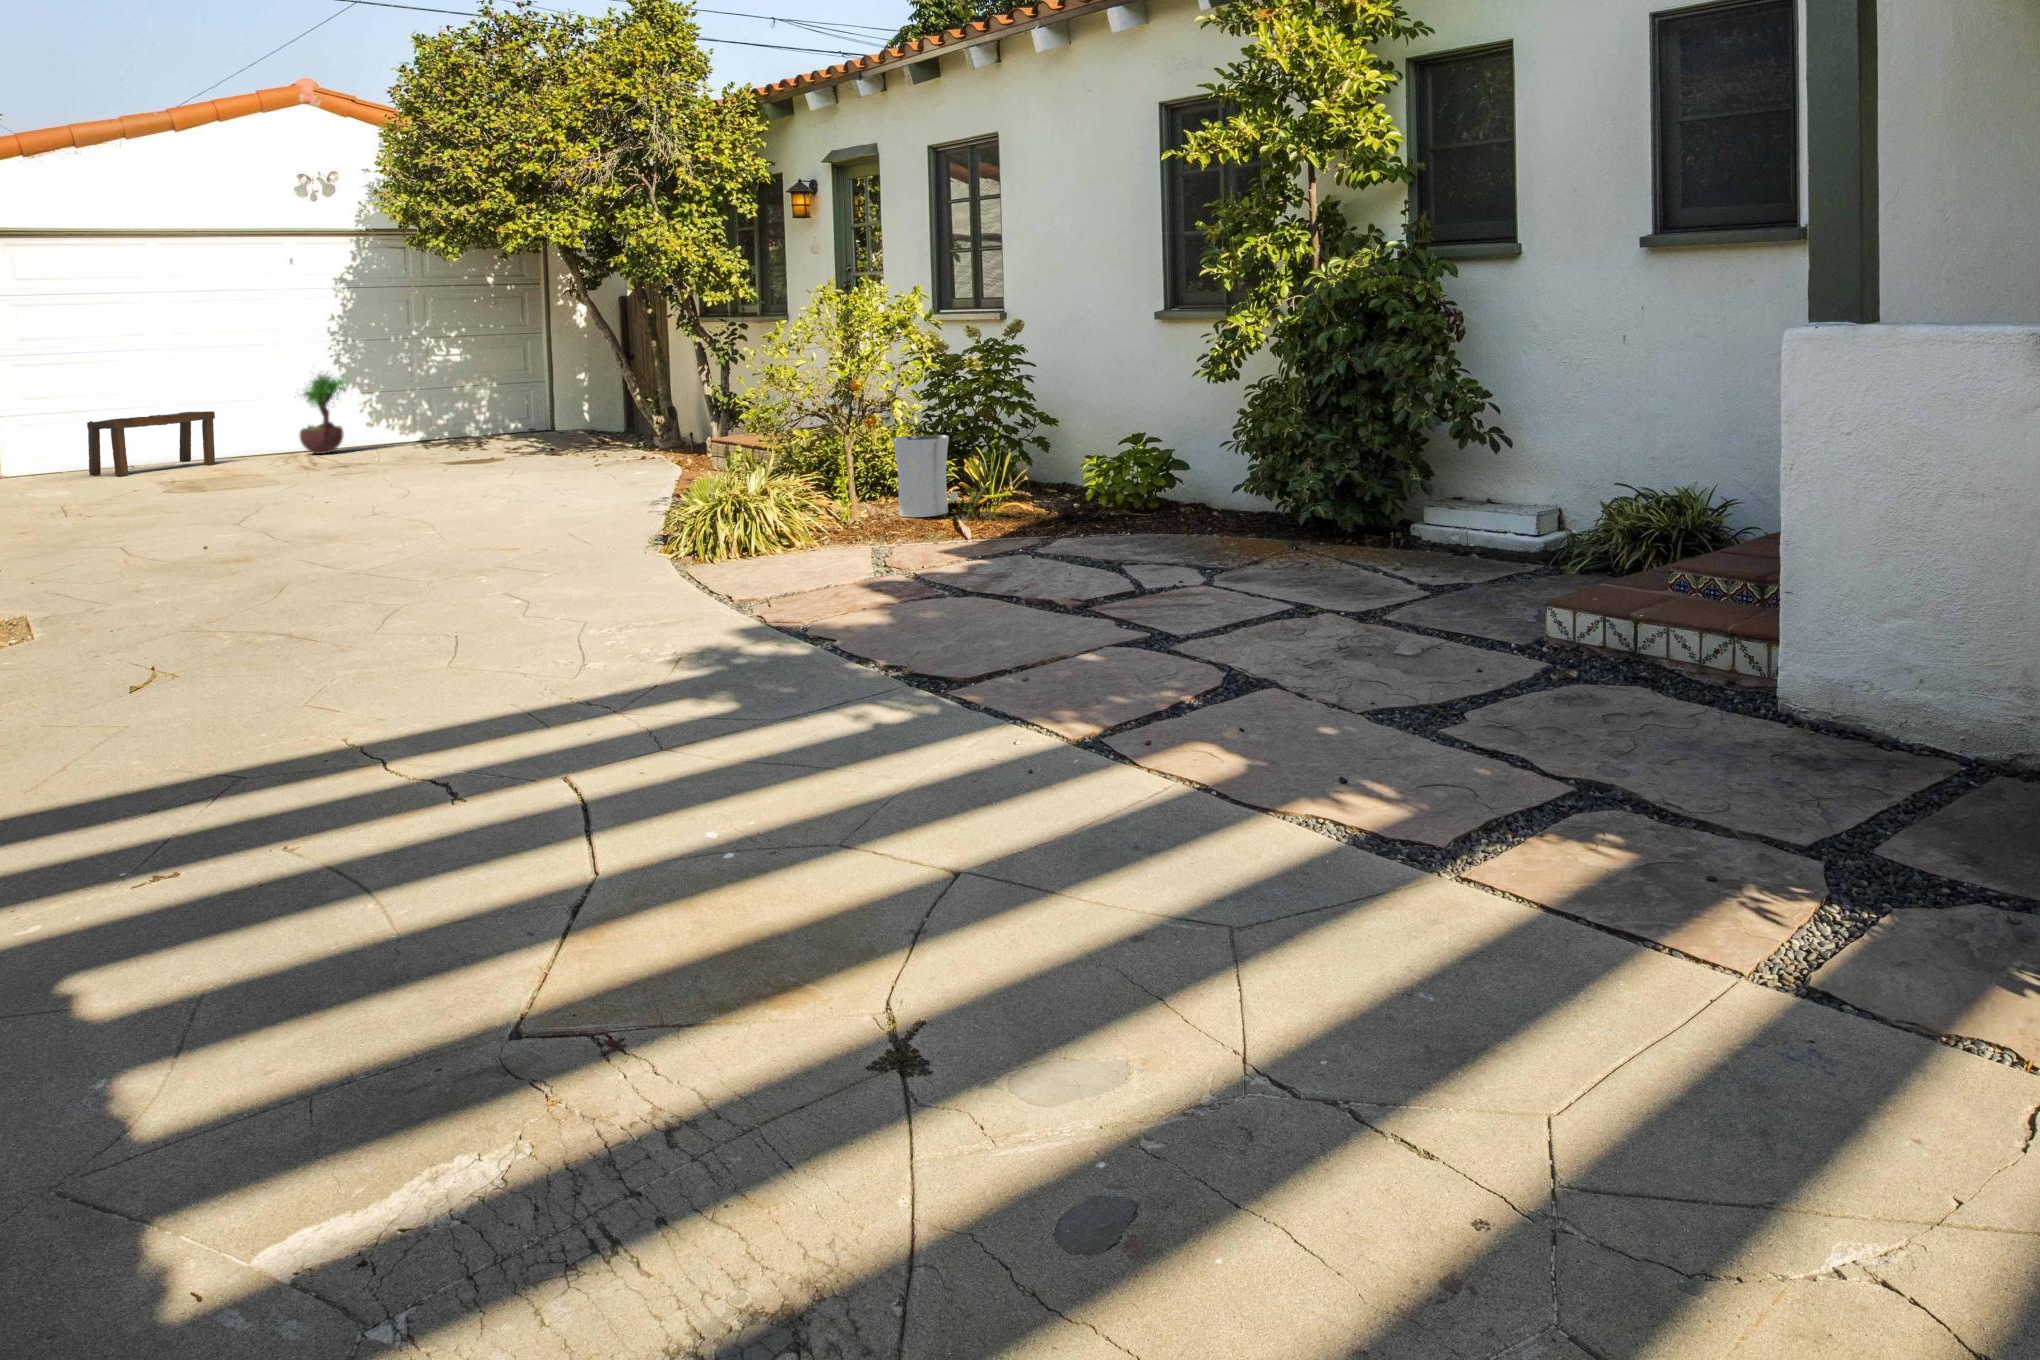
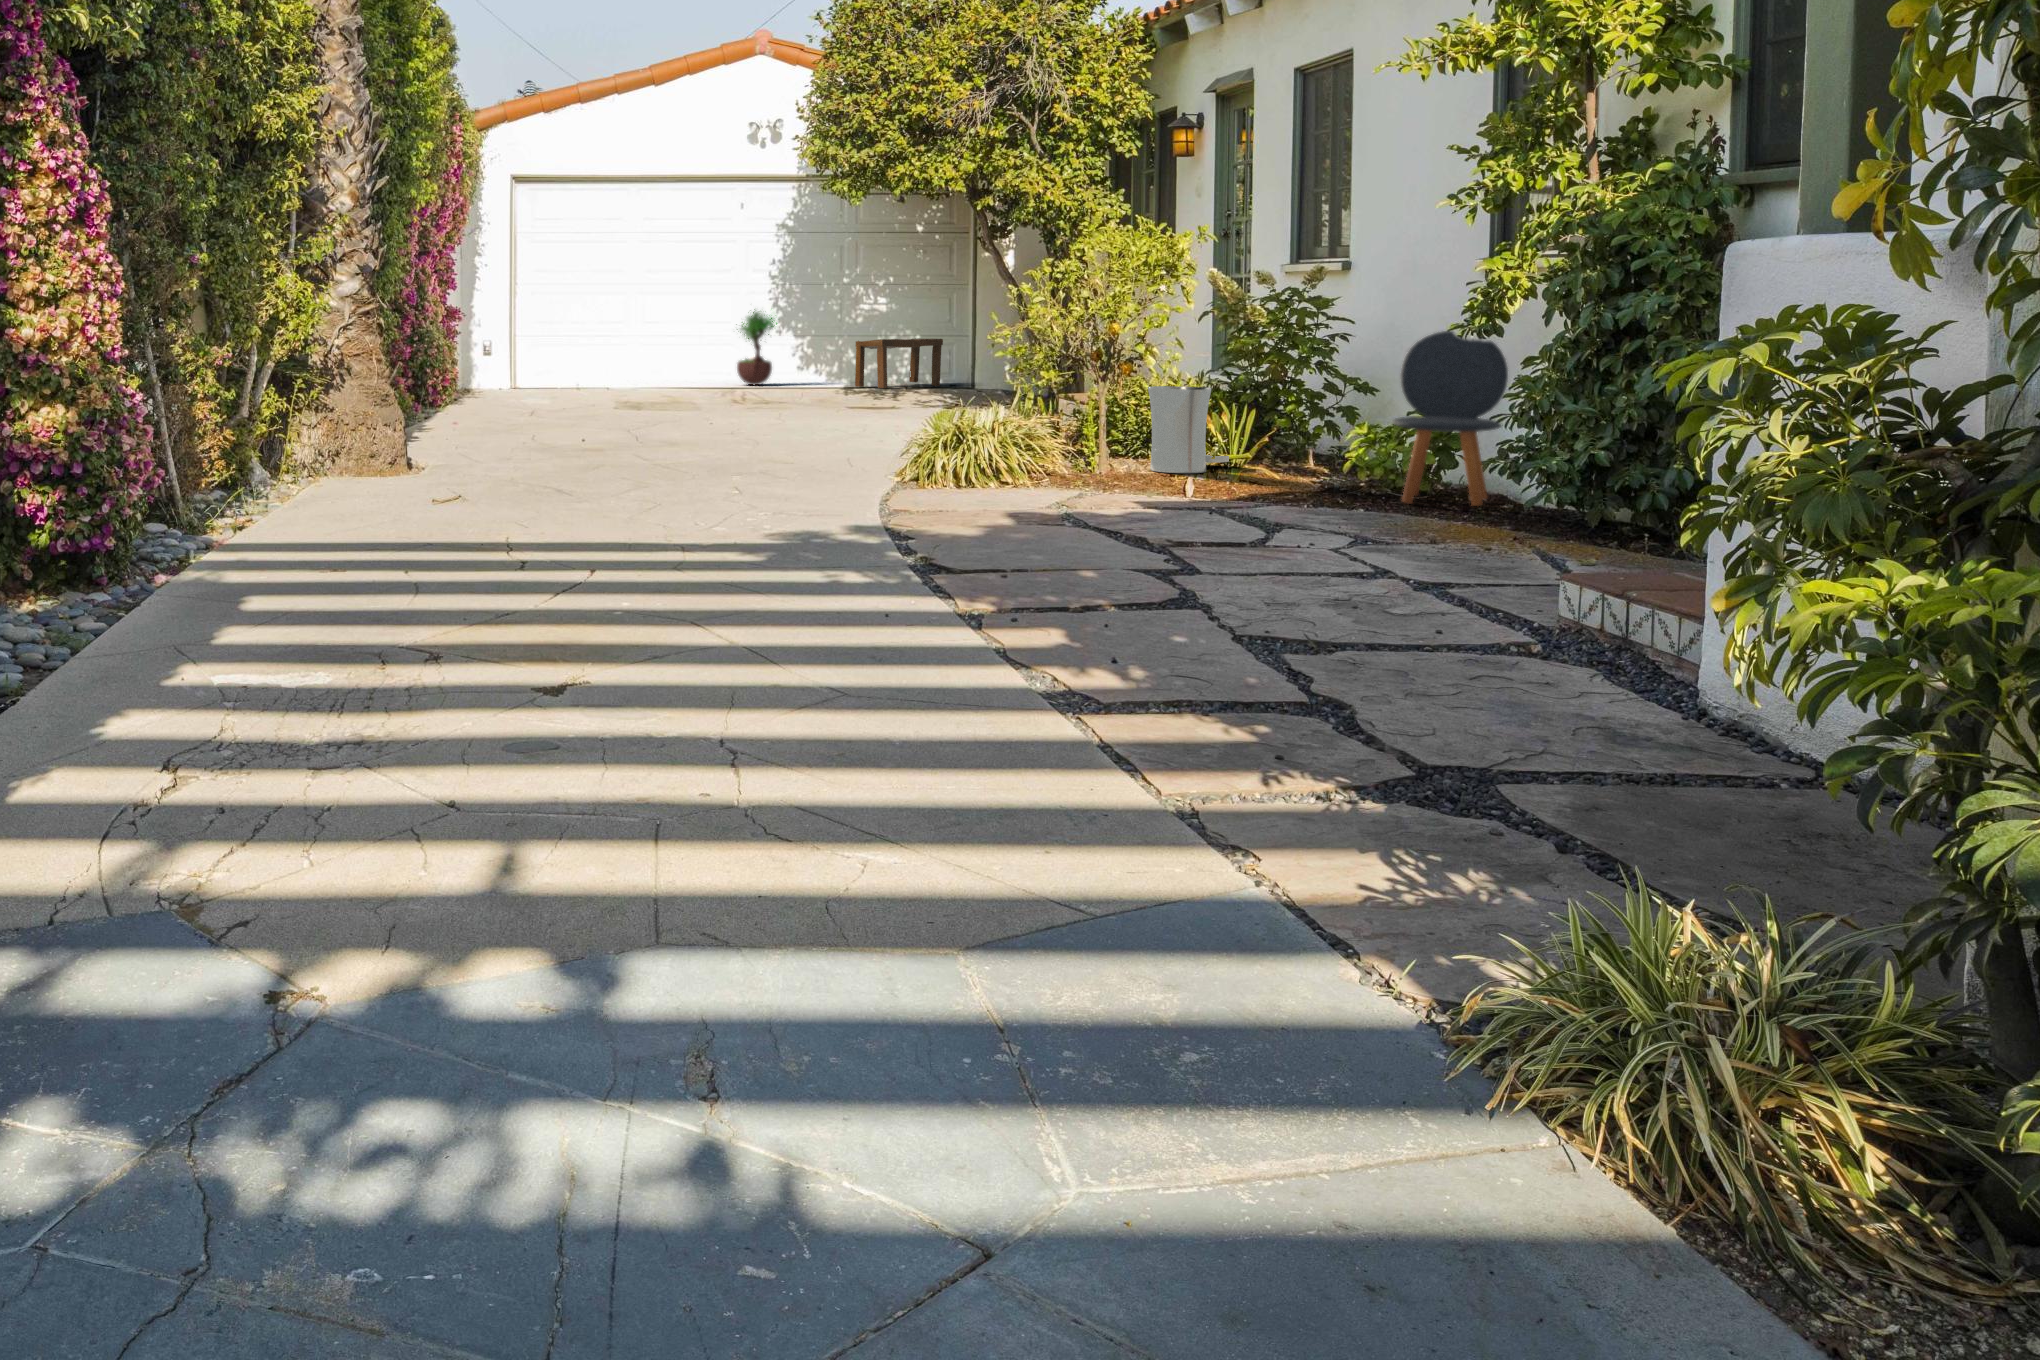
chair: none [1125,374,1219,525] -> present [1392,331,1508,506]
bench: present [87,411,215,476] -> present [855,338,943,388]

